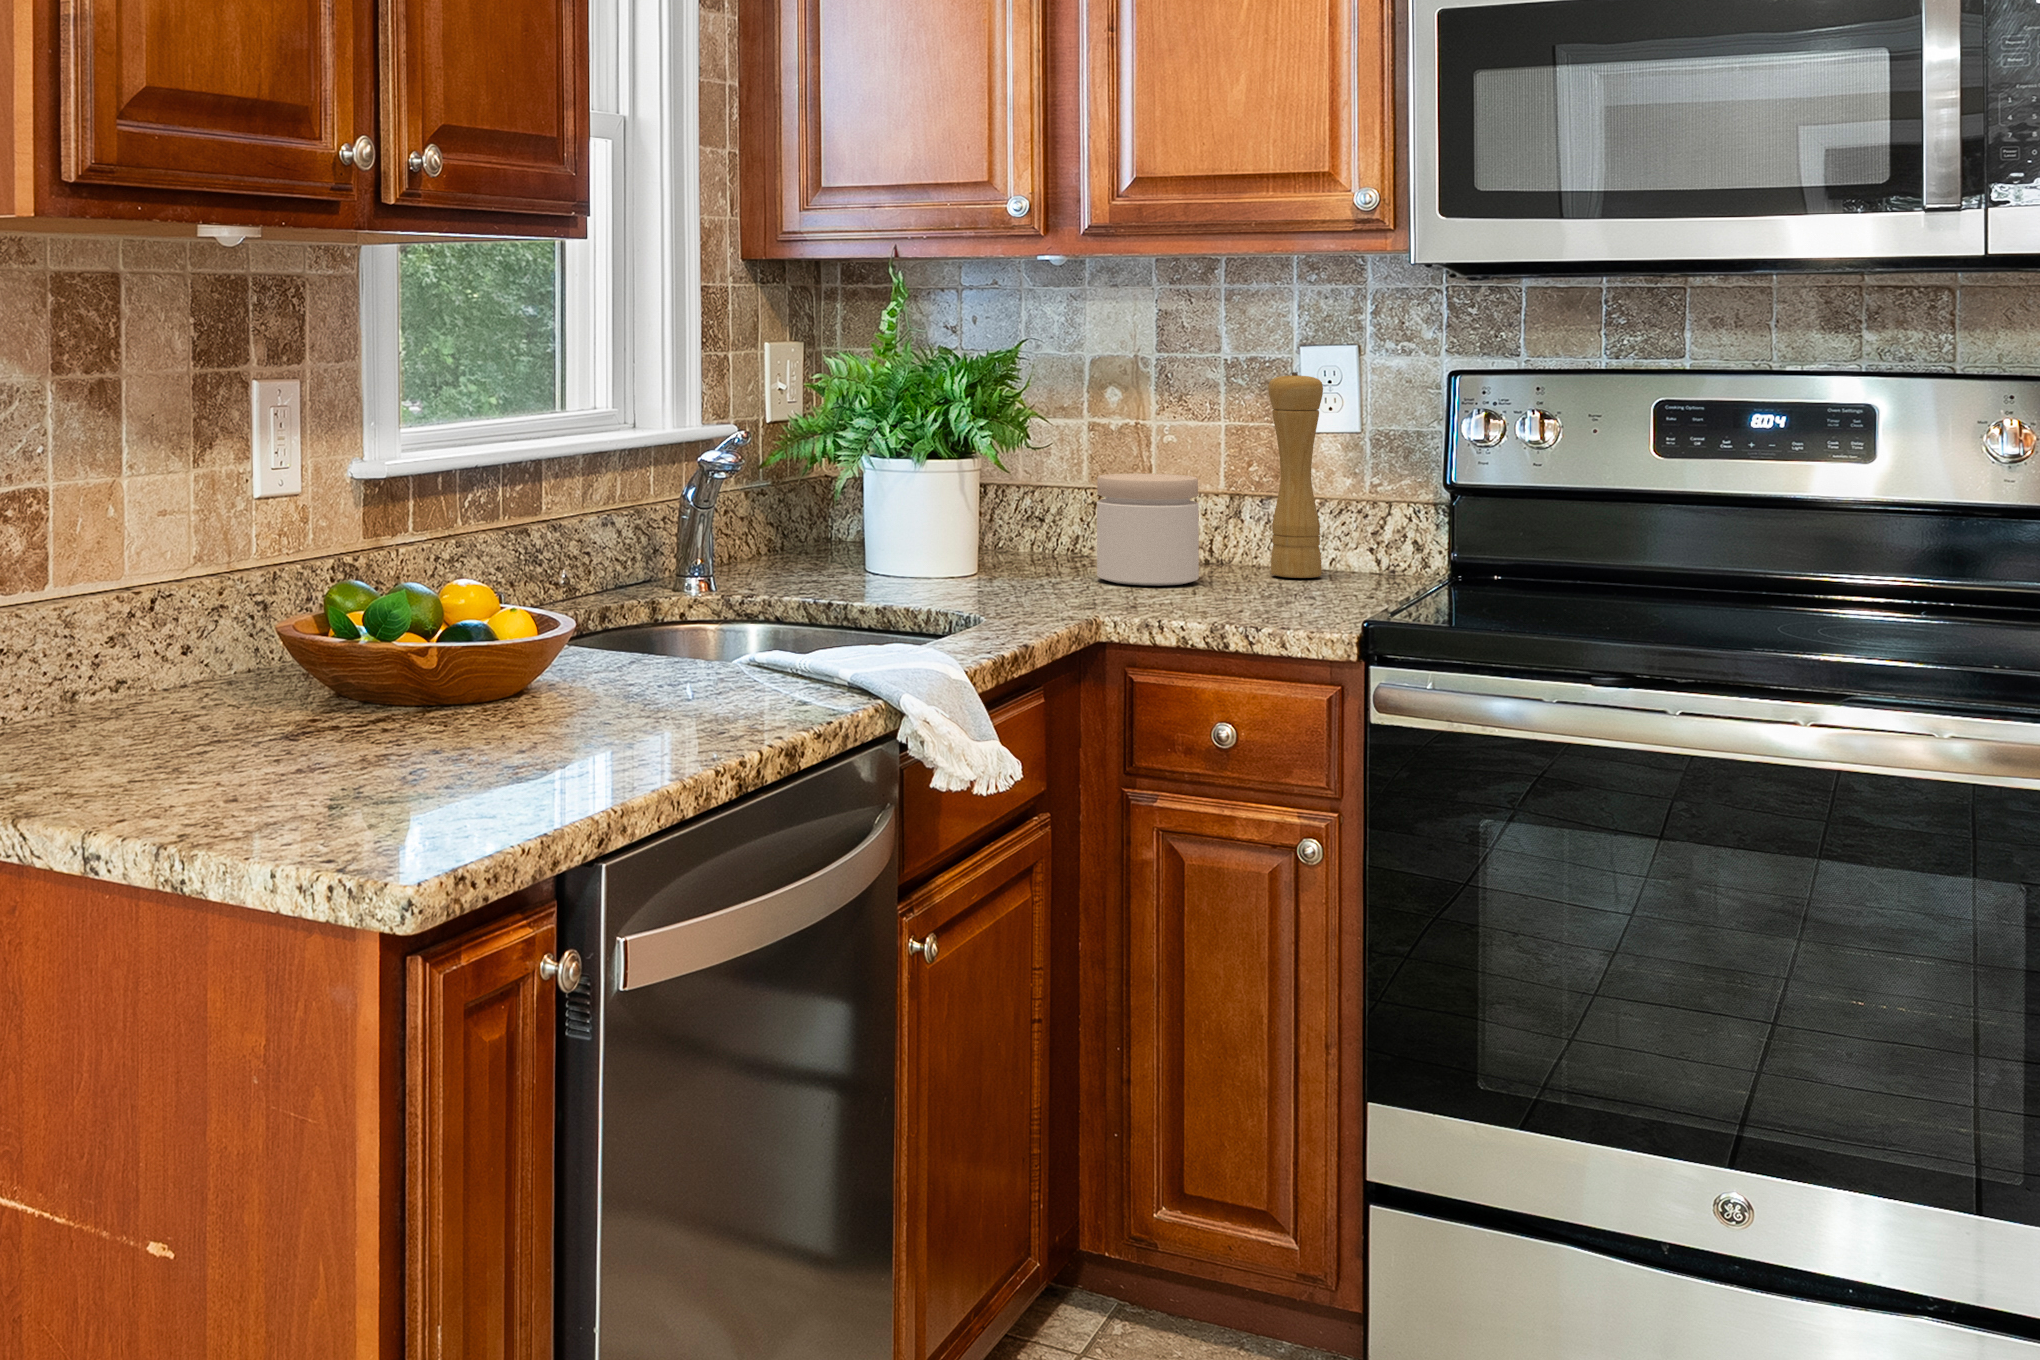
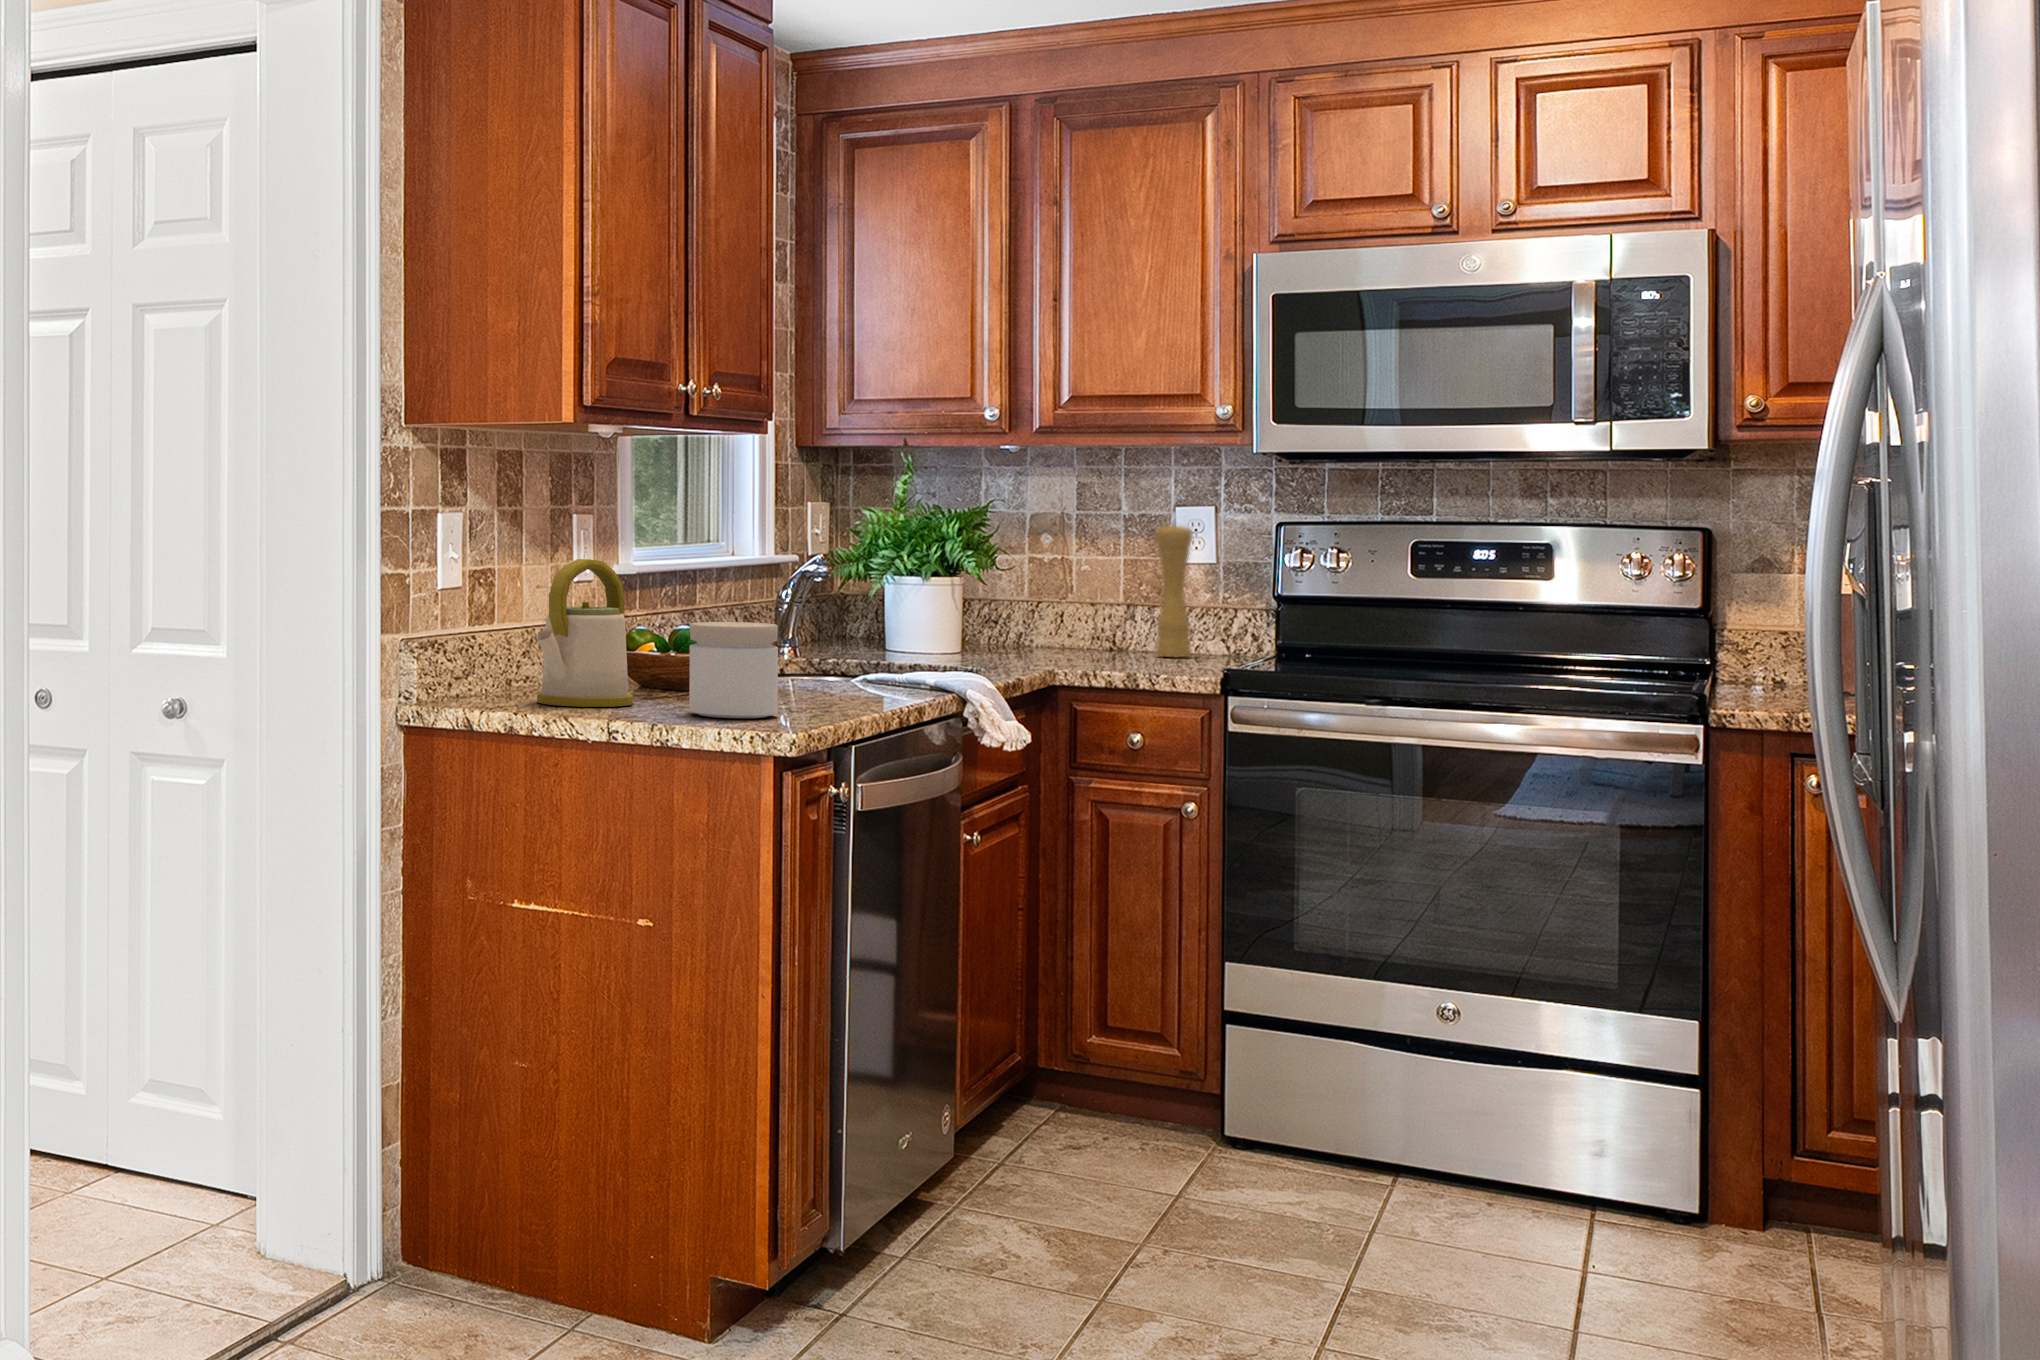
jar: present [1097,474,1199,585] -> present [689,622,778,718]
kettle: none [51,475,256,762] -> present [536,559,633,707]

